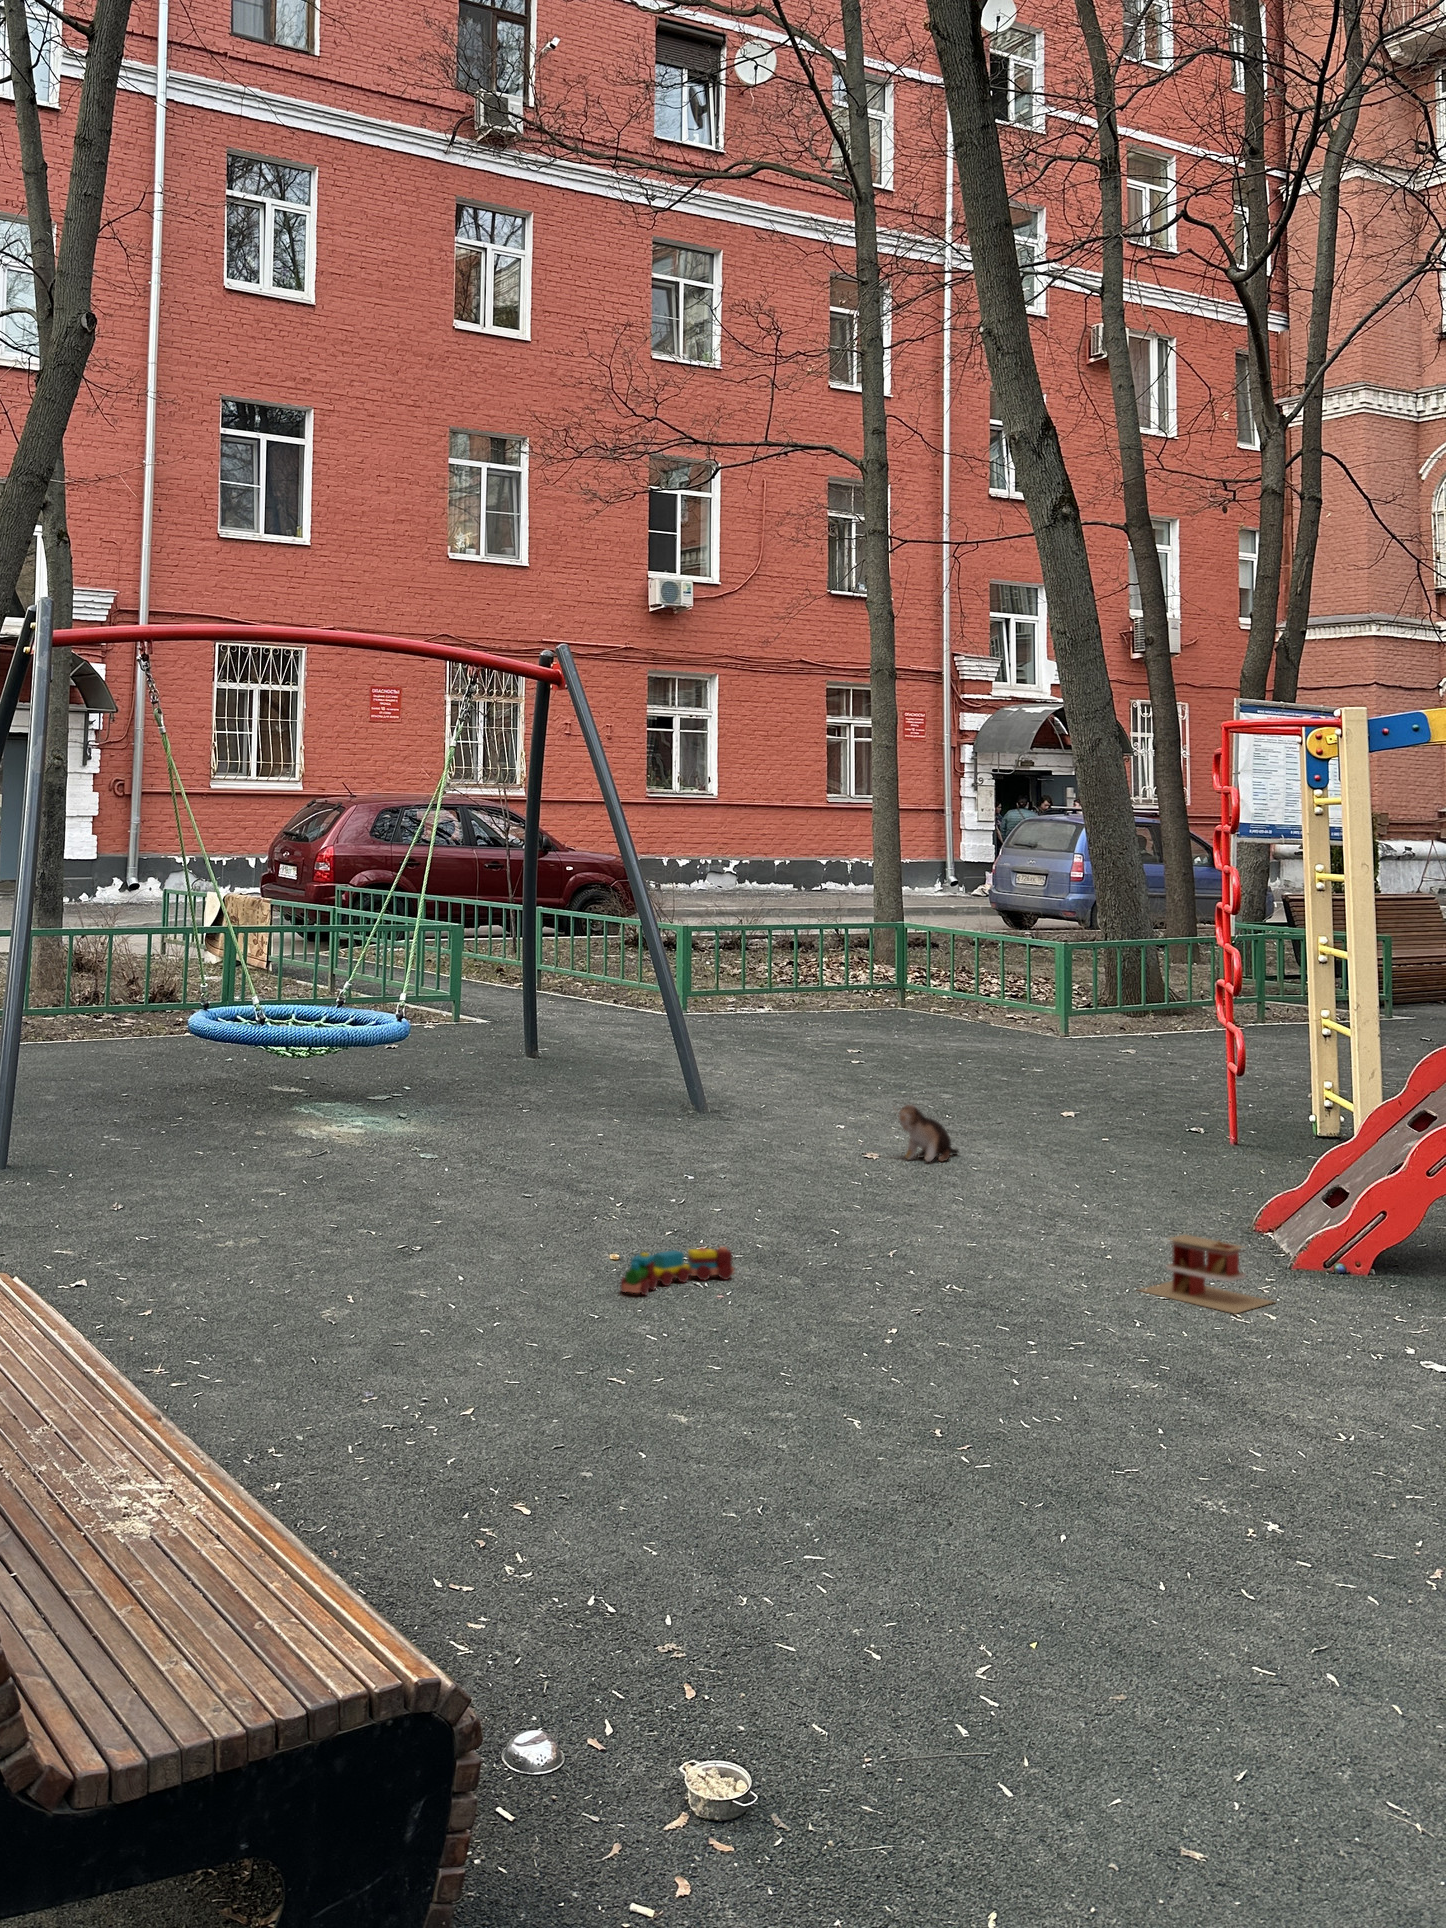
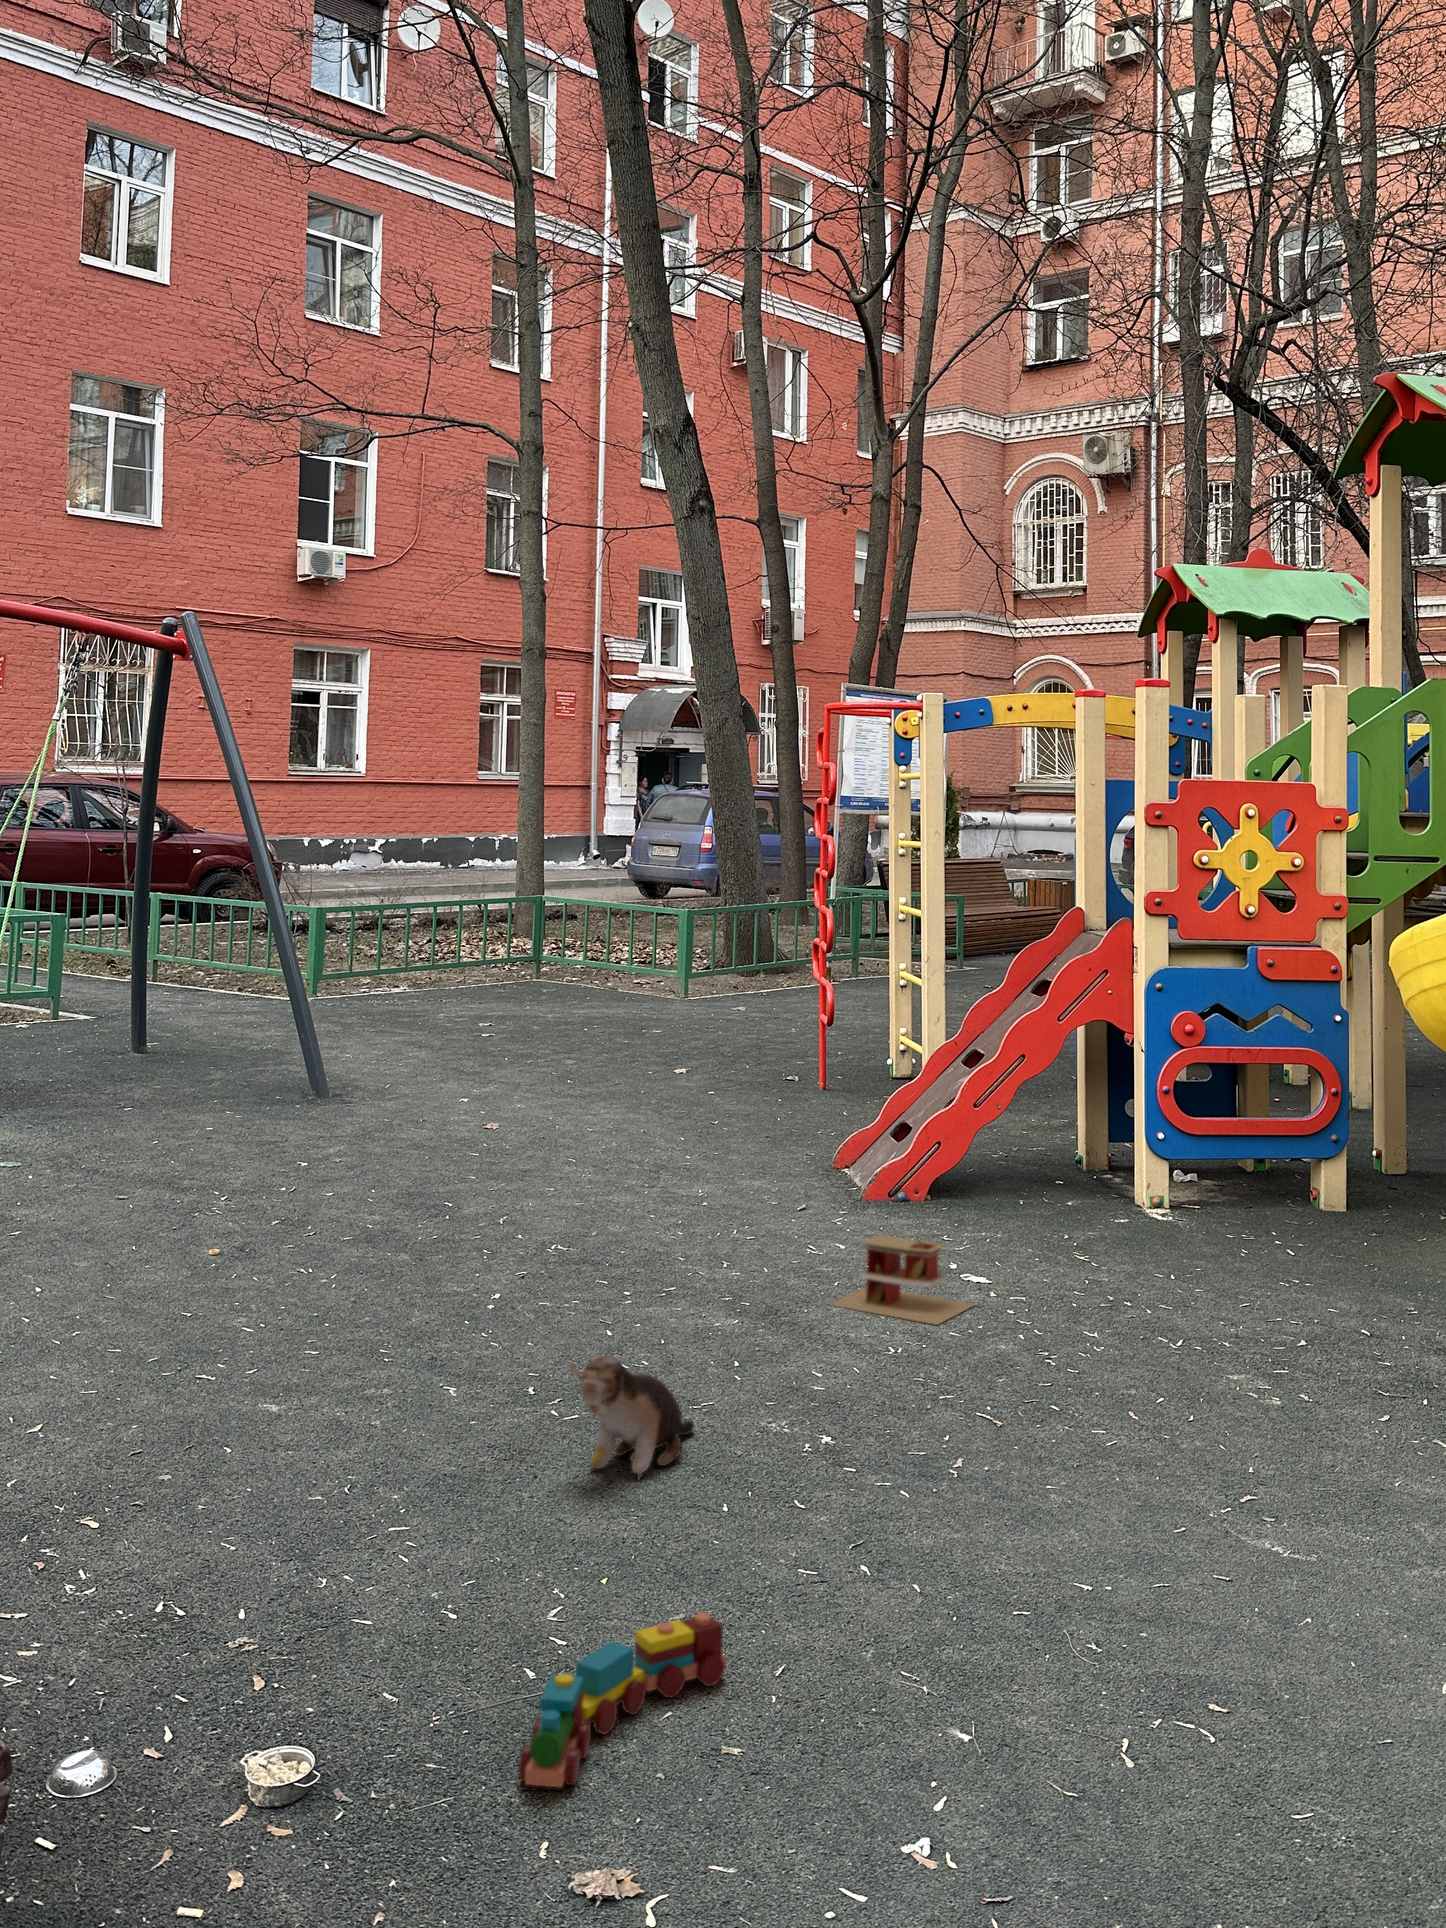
plush toy: present [898,1104,959,1162] -> present [569,1355,694,1474]
toy train: present [620,1247,734,1295] -> present [519,1613,726,1787]

